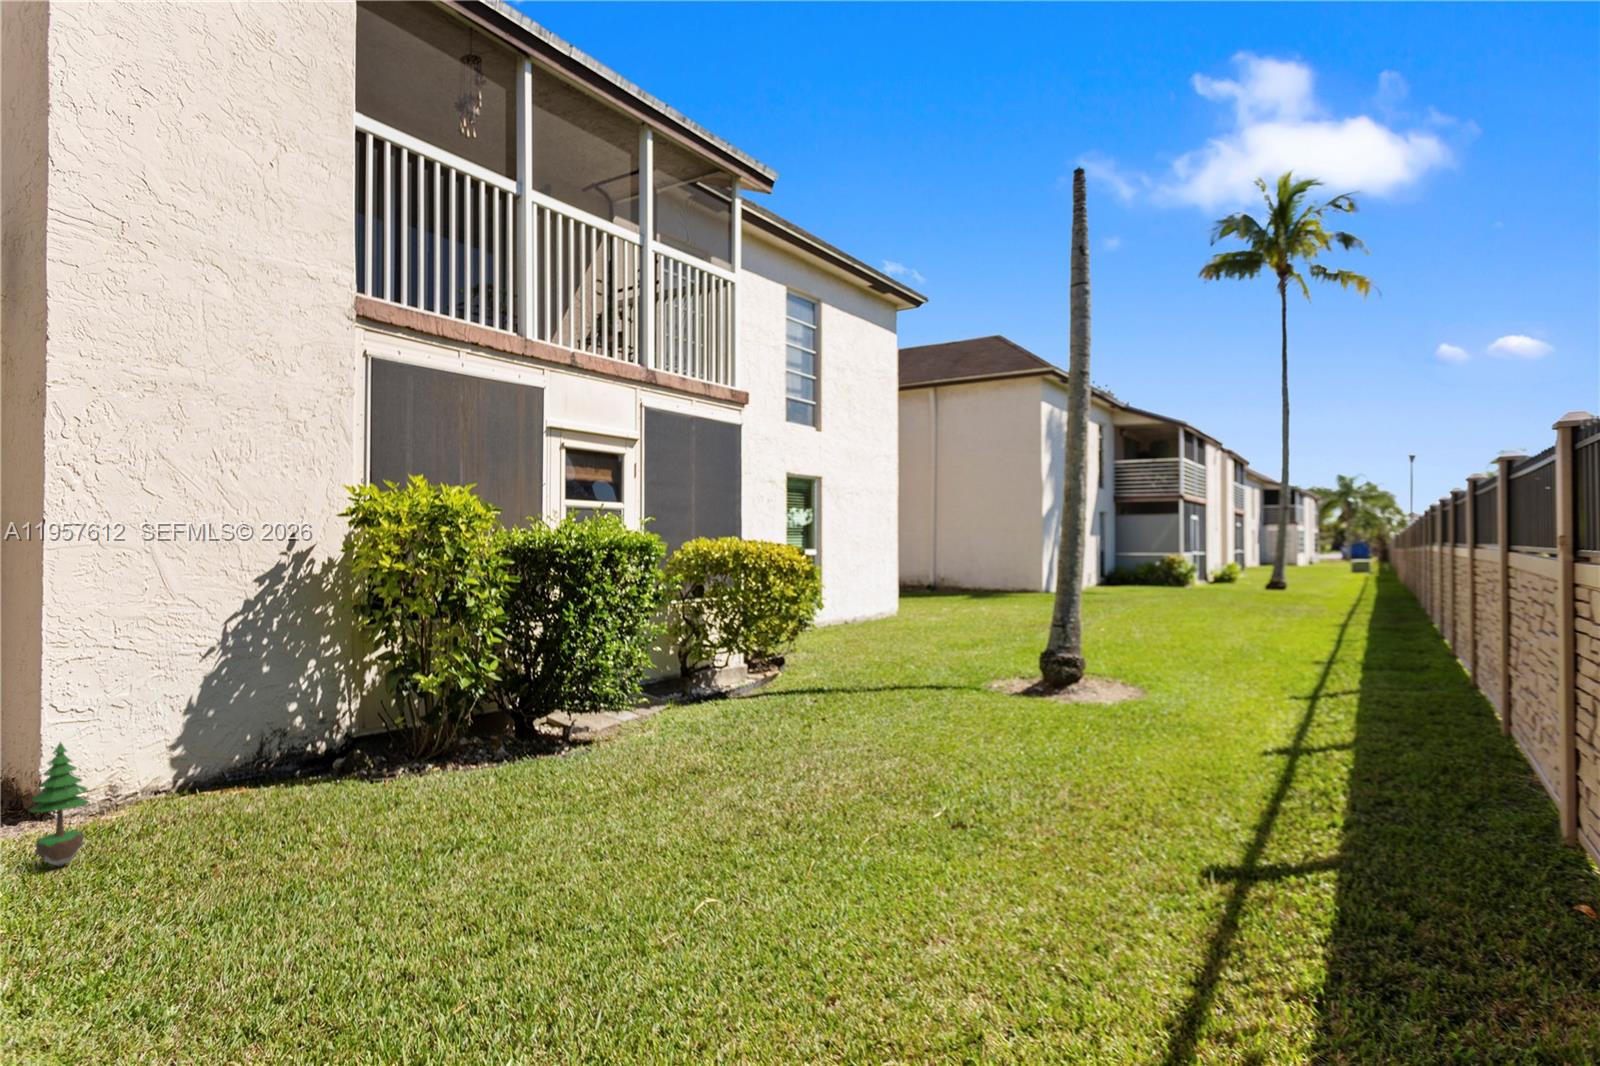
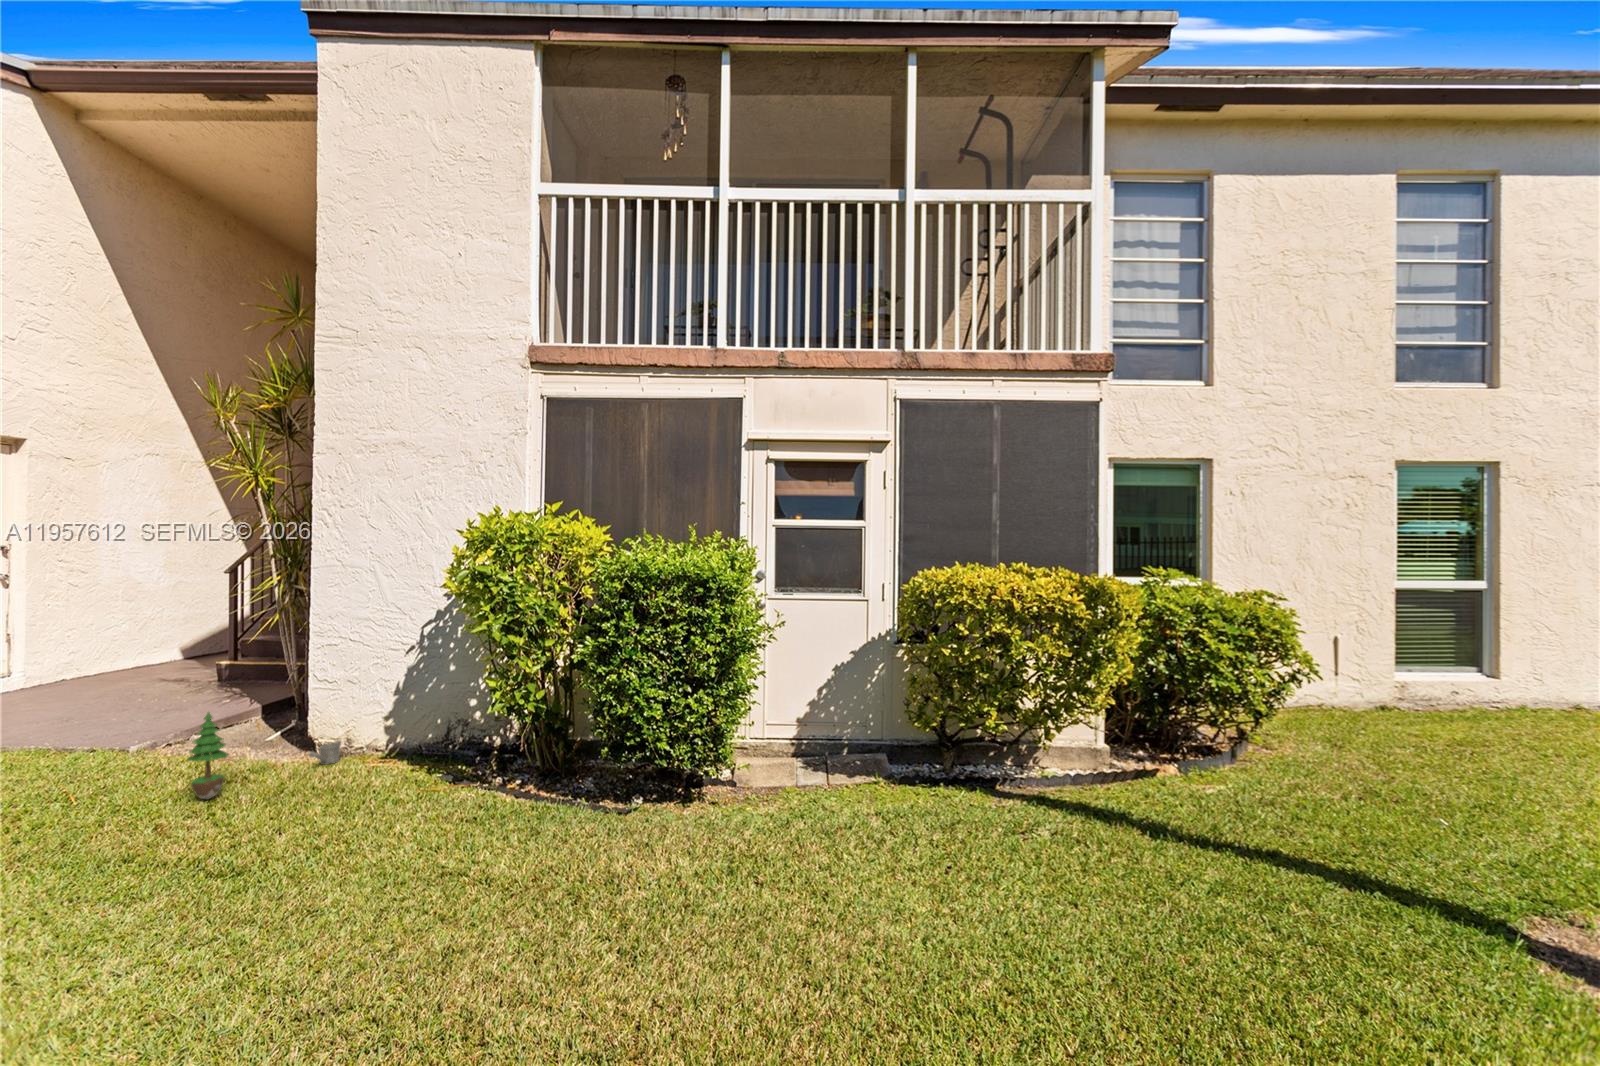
watering can: none [97,787,132,818] -> present [309,740,341,765]

